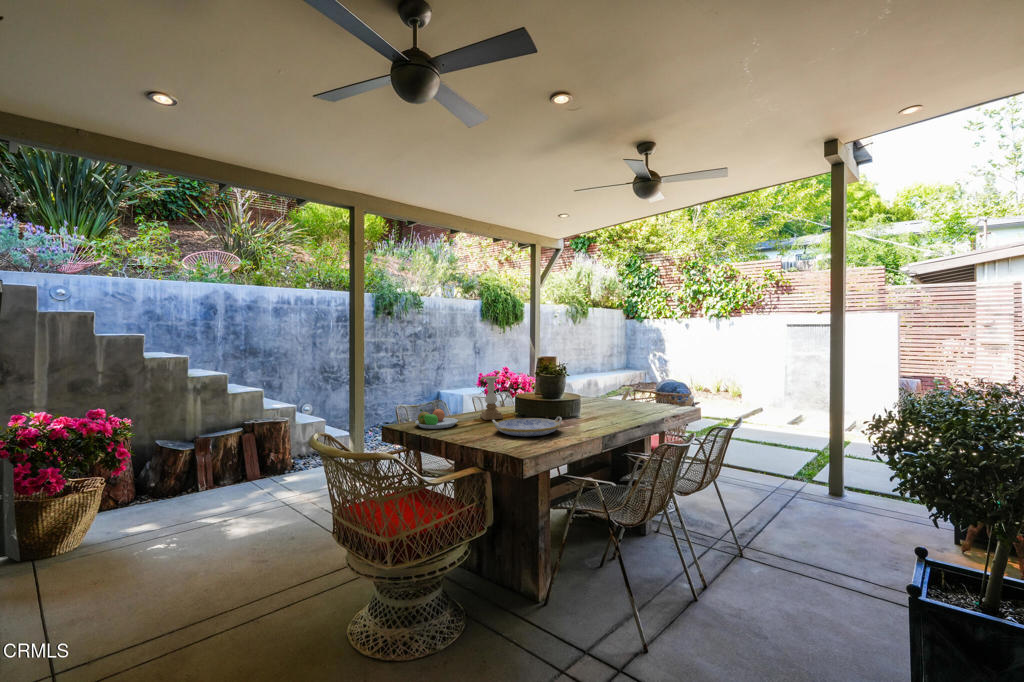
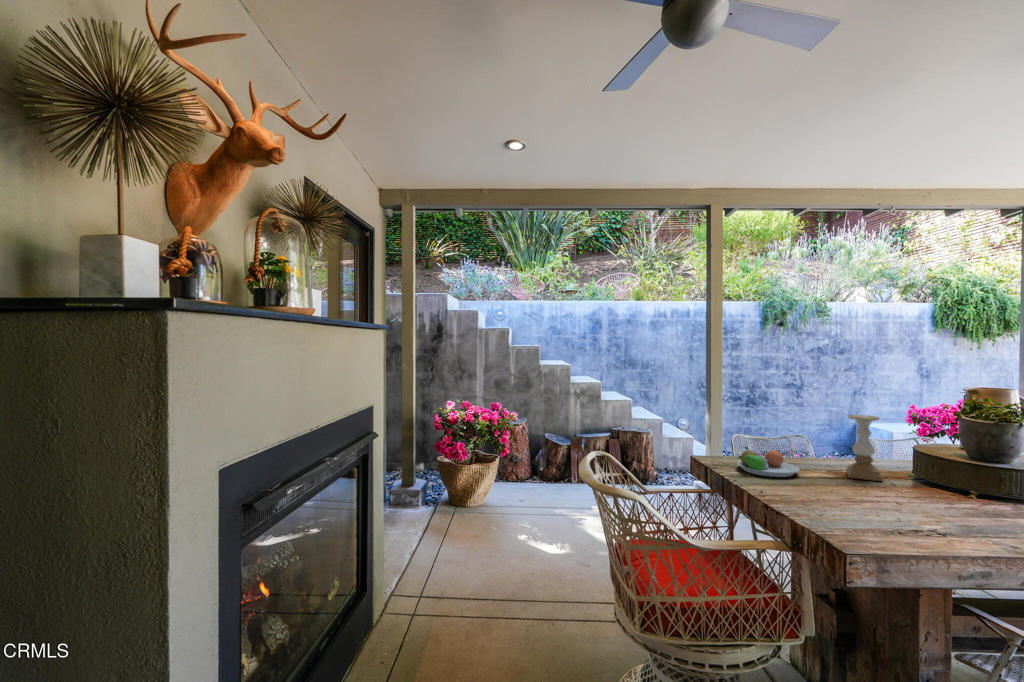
serving tray: present [492,417,562,436] -> none [838,480,982,525]

